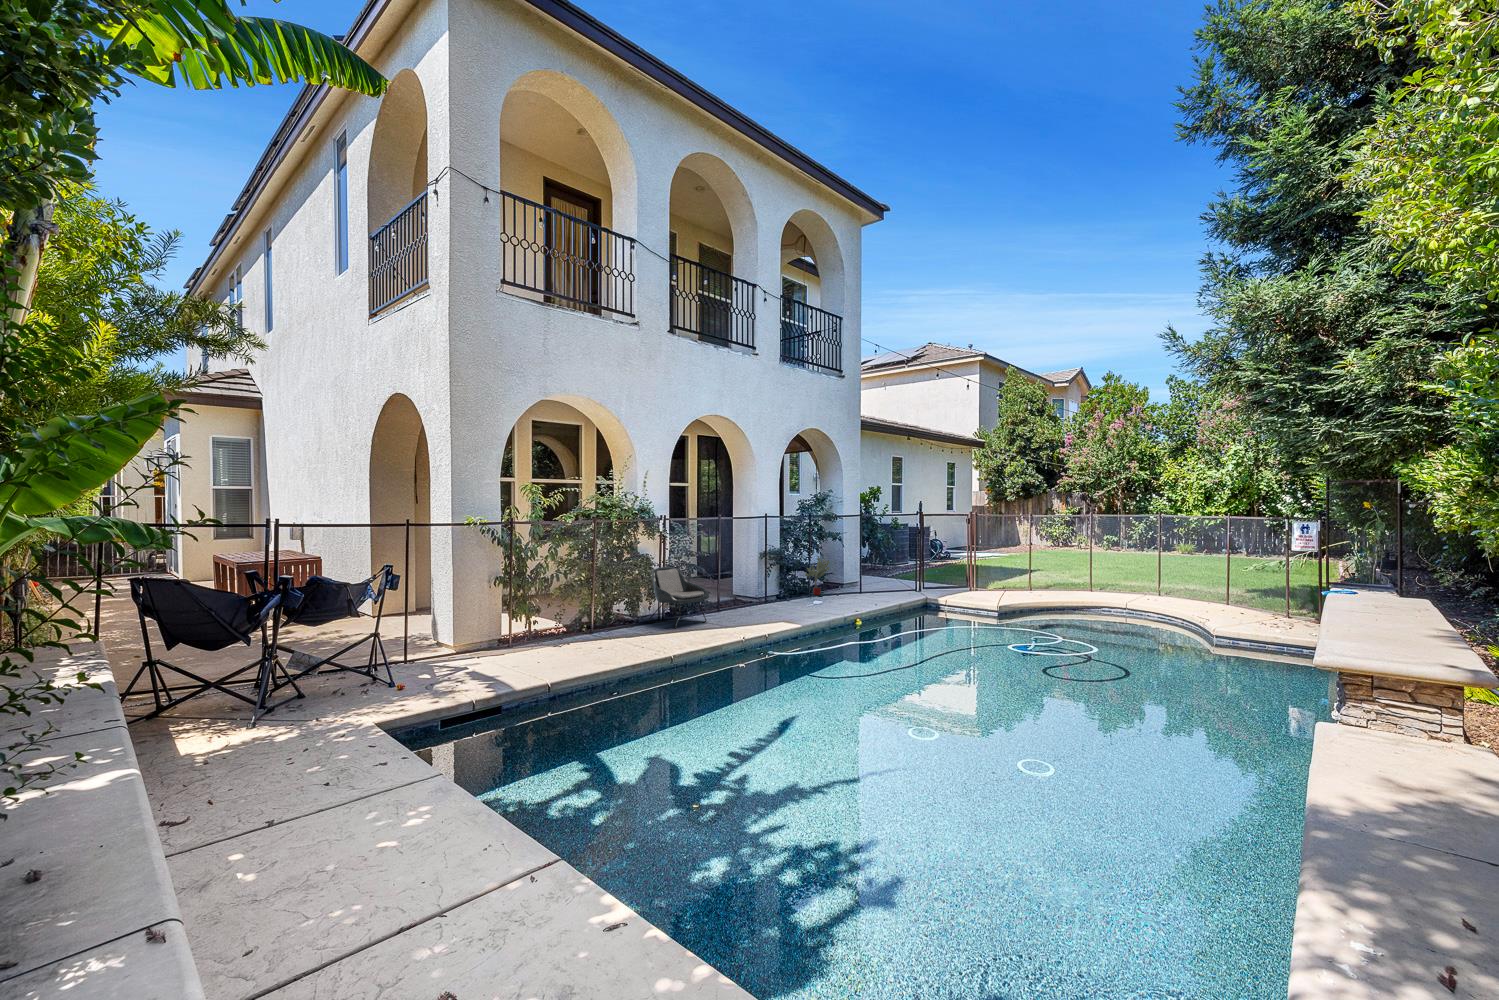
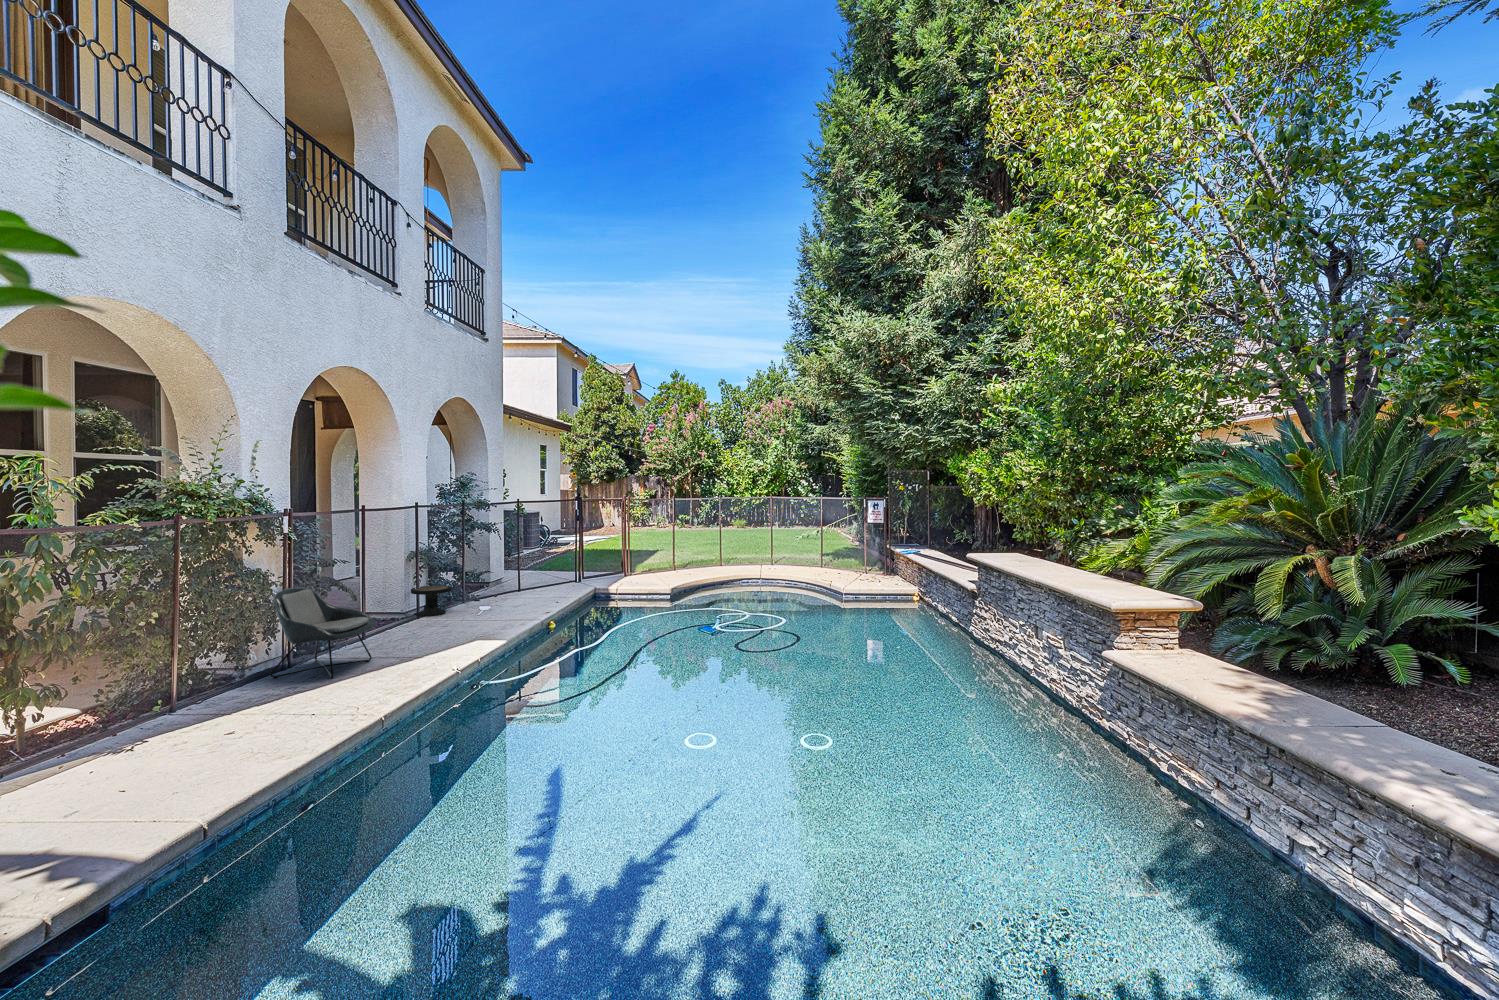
potted tree: present [805,556,830,595] -> none [455,553,487,602]
side table: none [765,578,794,602] -> present [411,585,452,617]

